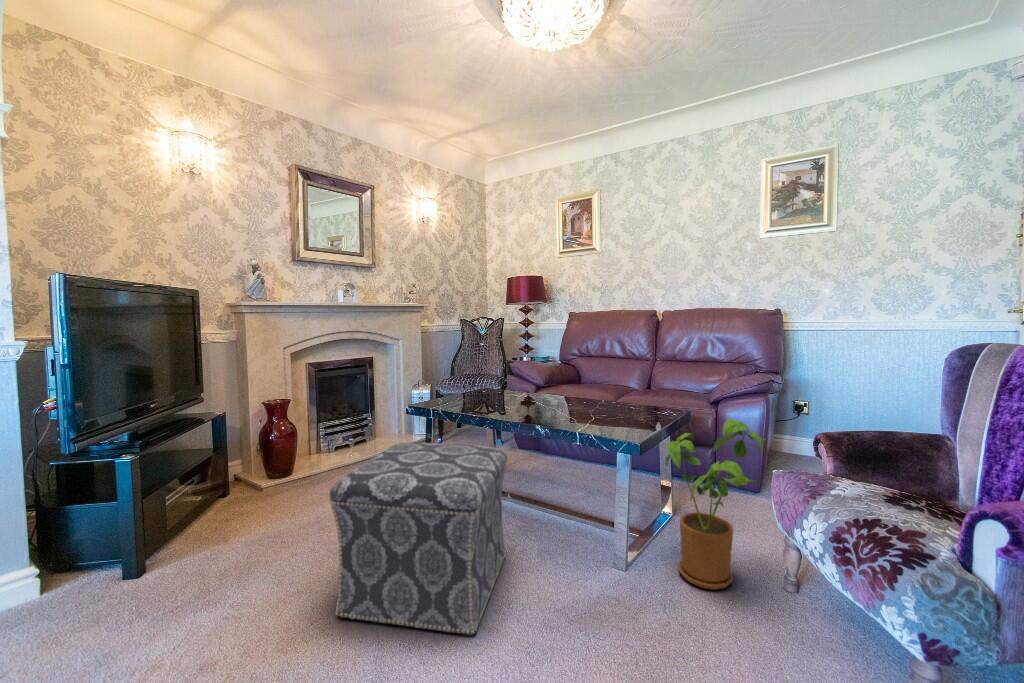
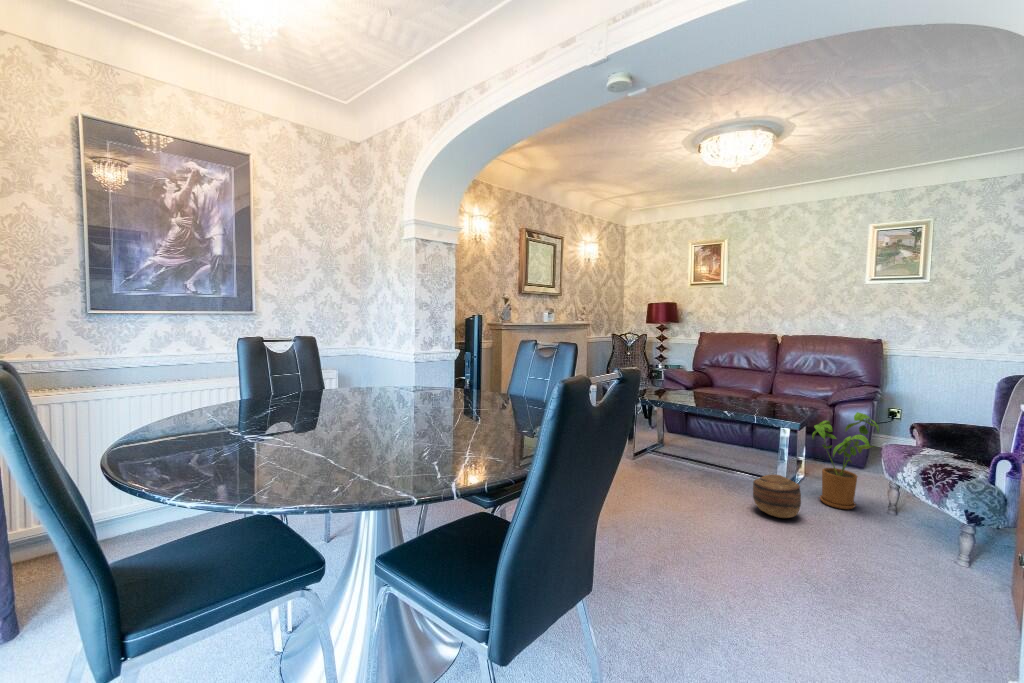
ottoman: present [330,443,507,635] -> none [634,417,723,515]
basket: none [551,542,630,633] -> present [753,474,801,518]

